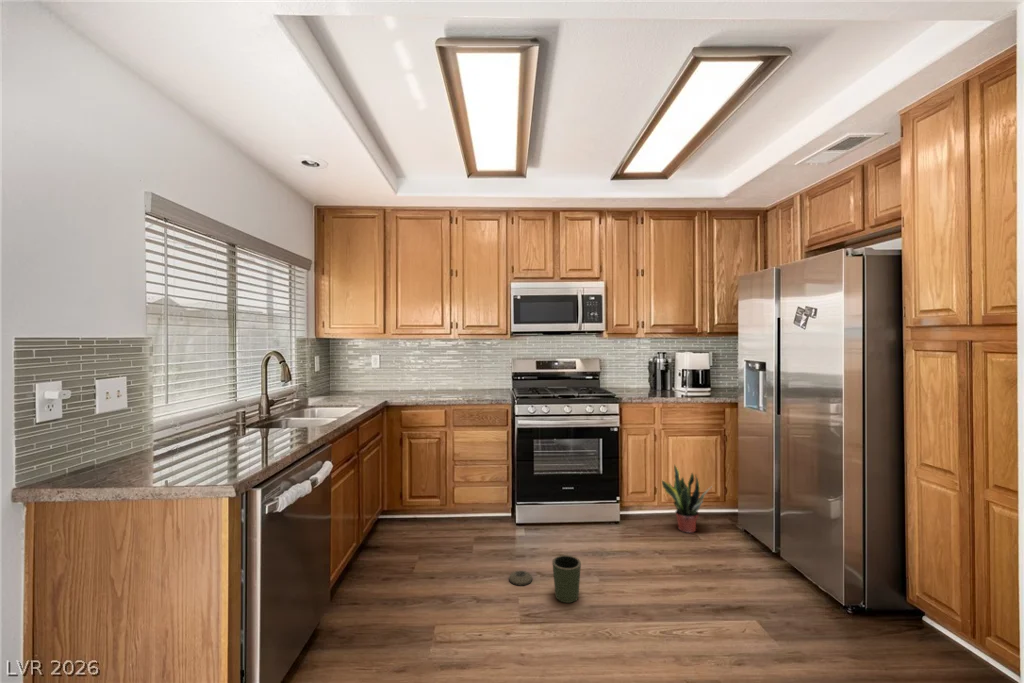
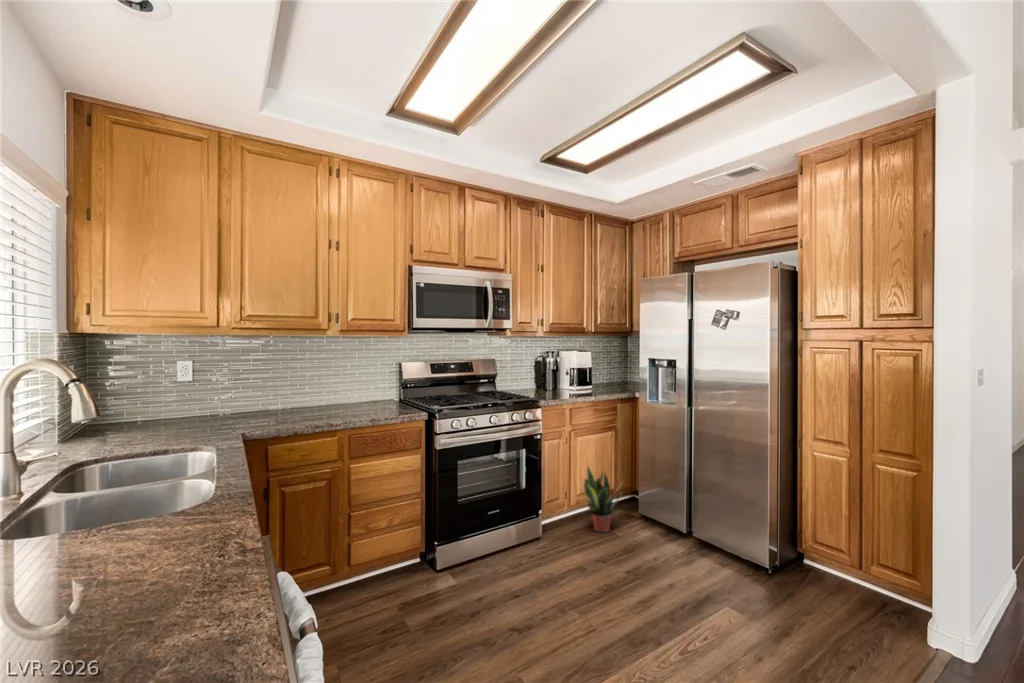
trash can: present [509,555,581,603] -> none [490,595,589,655]

